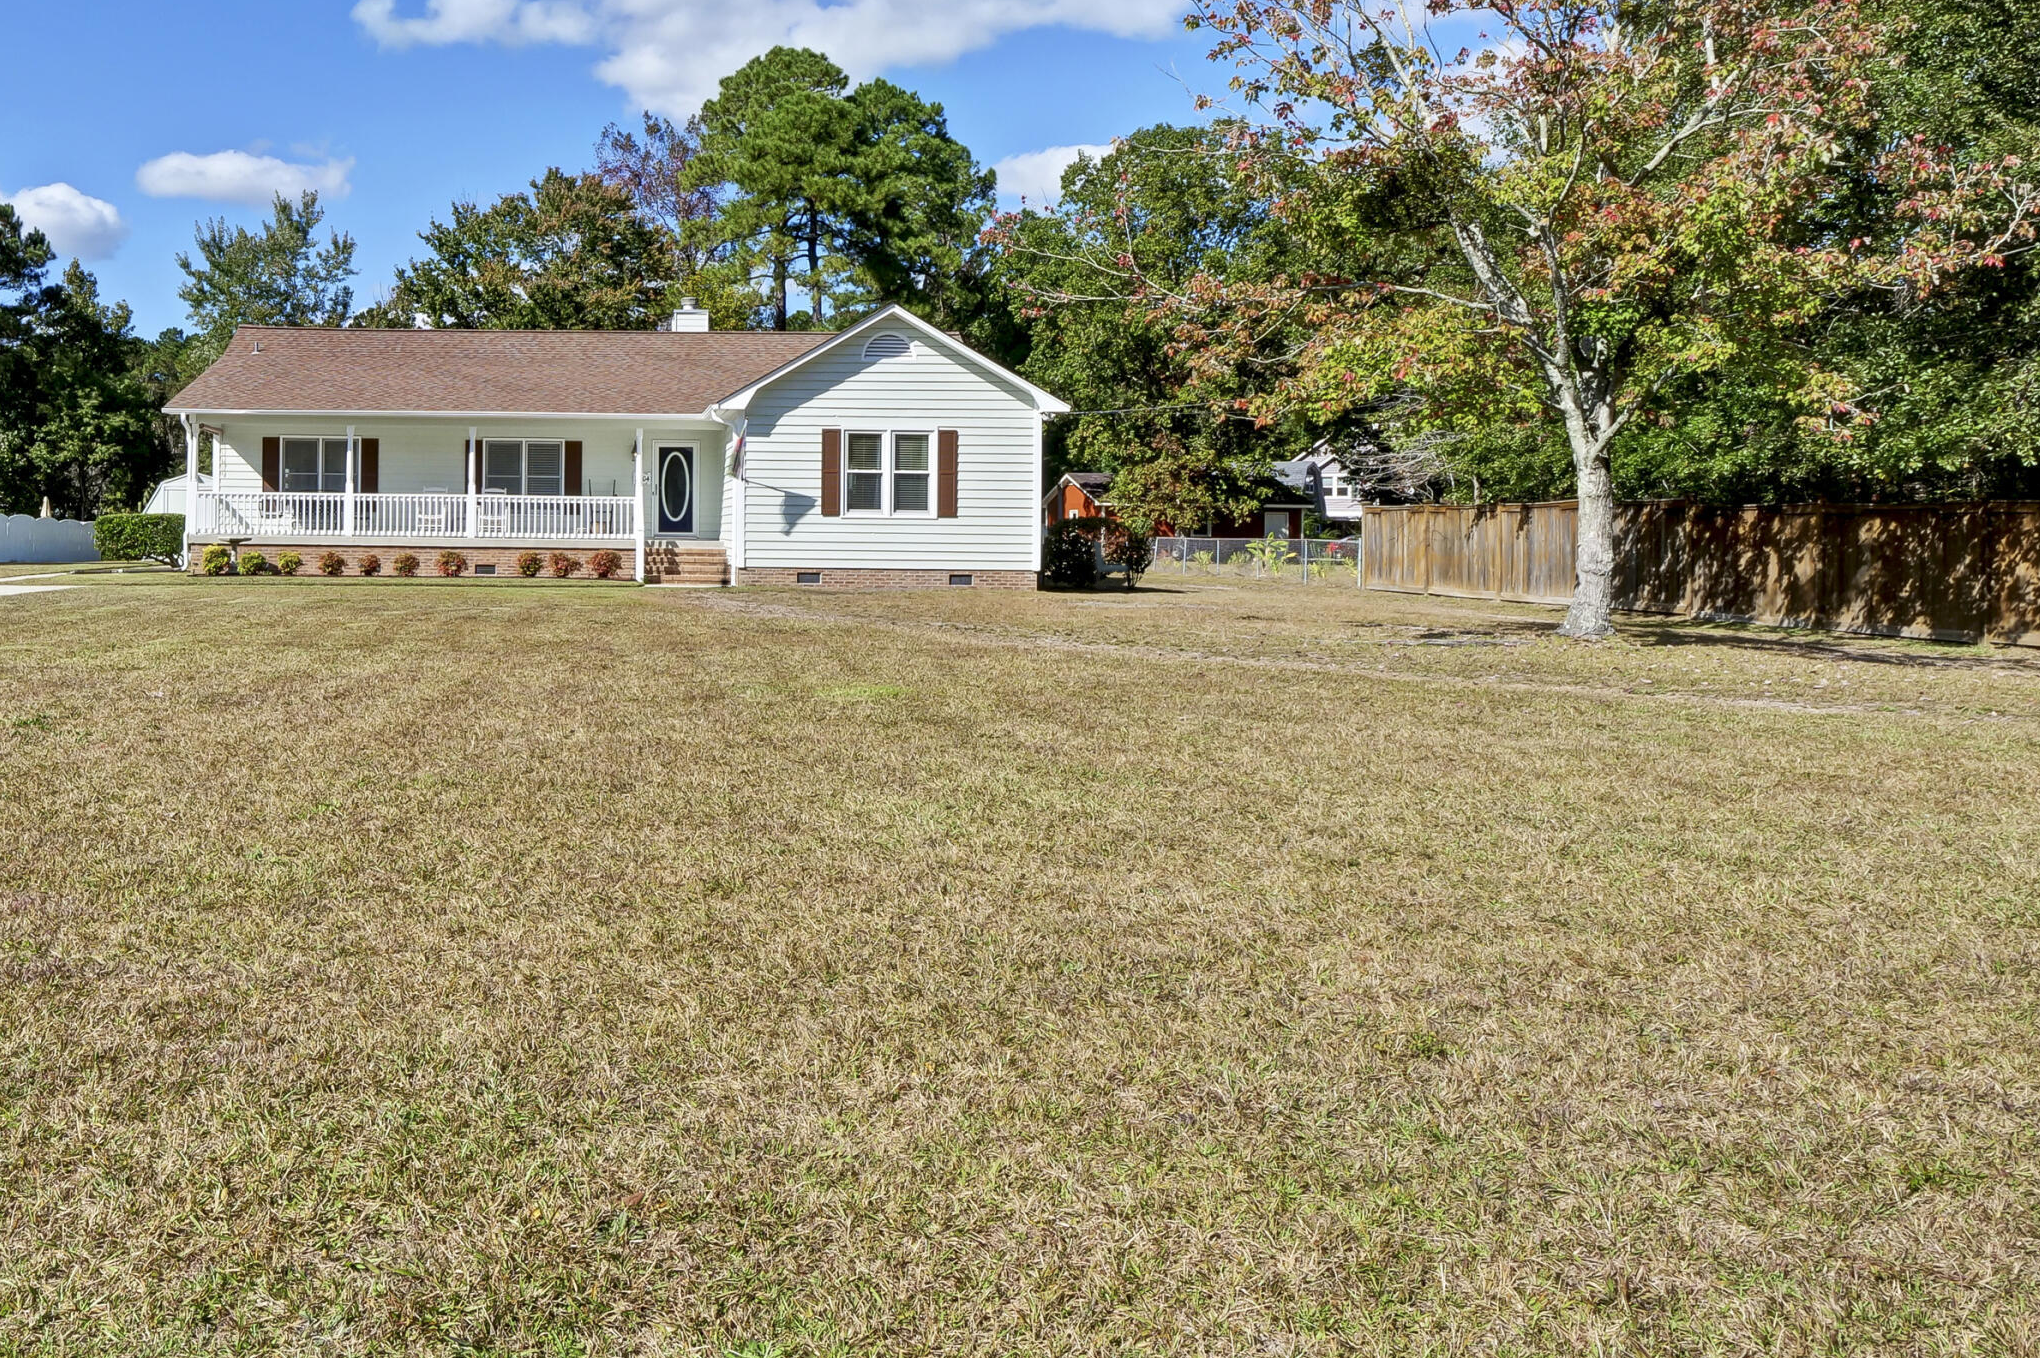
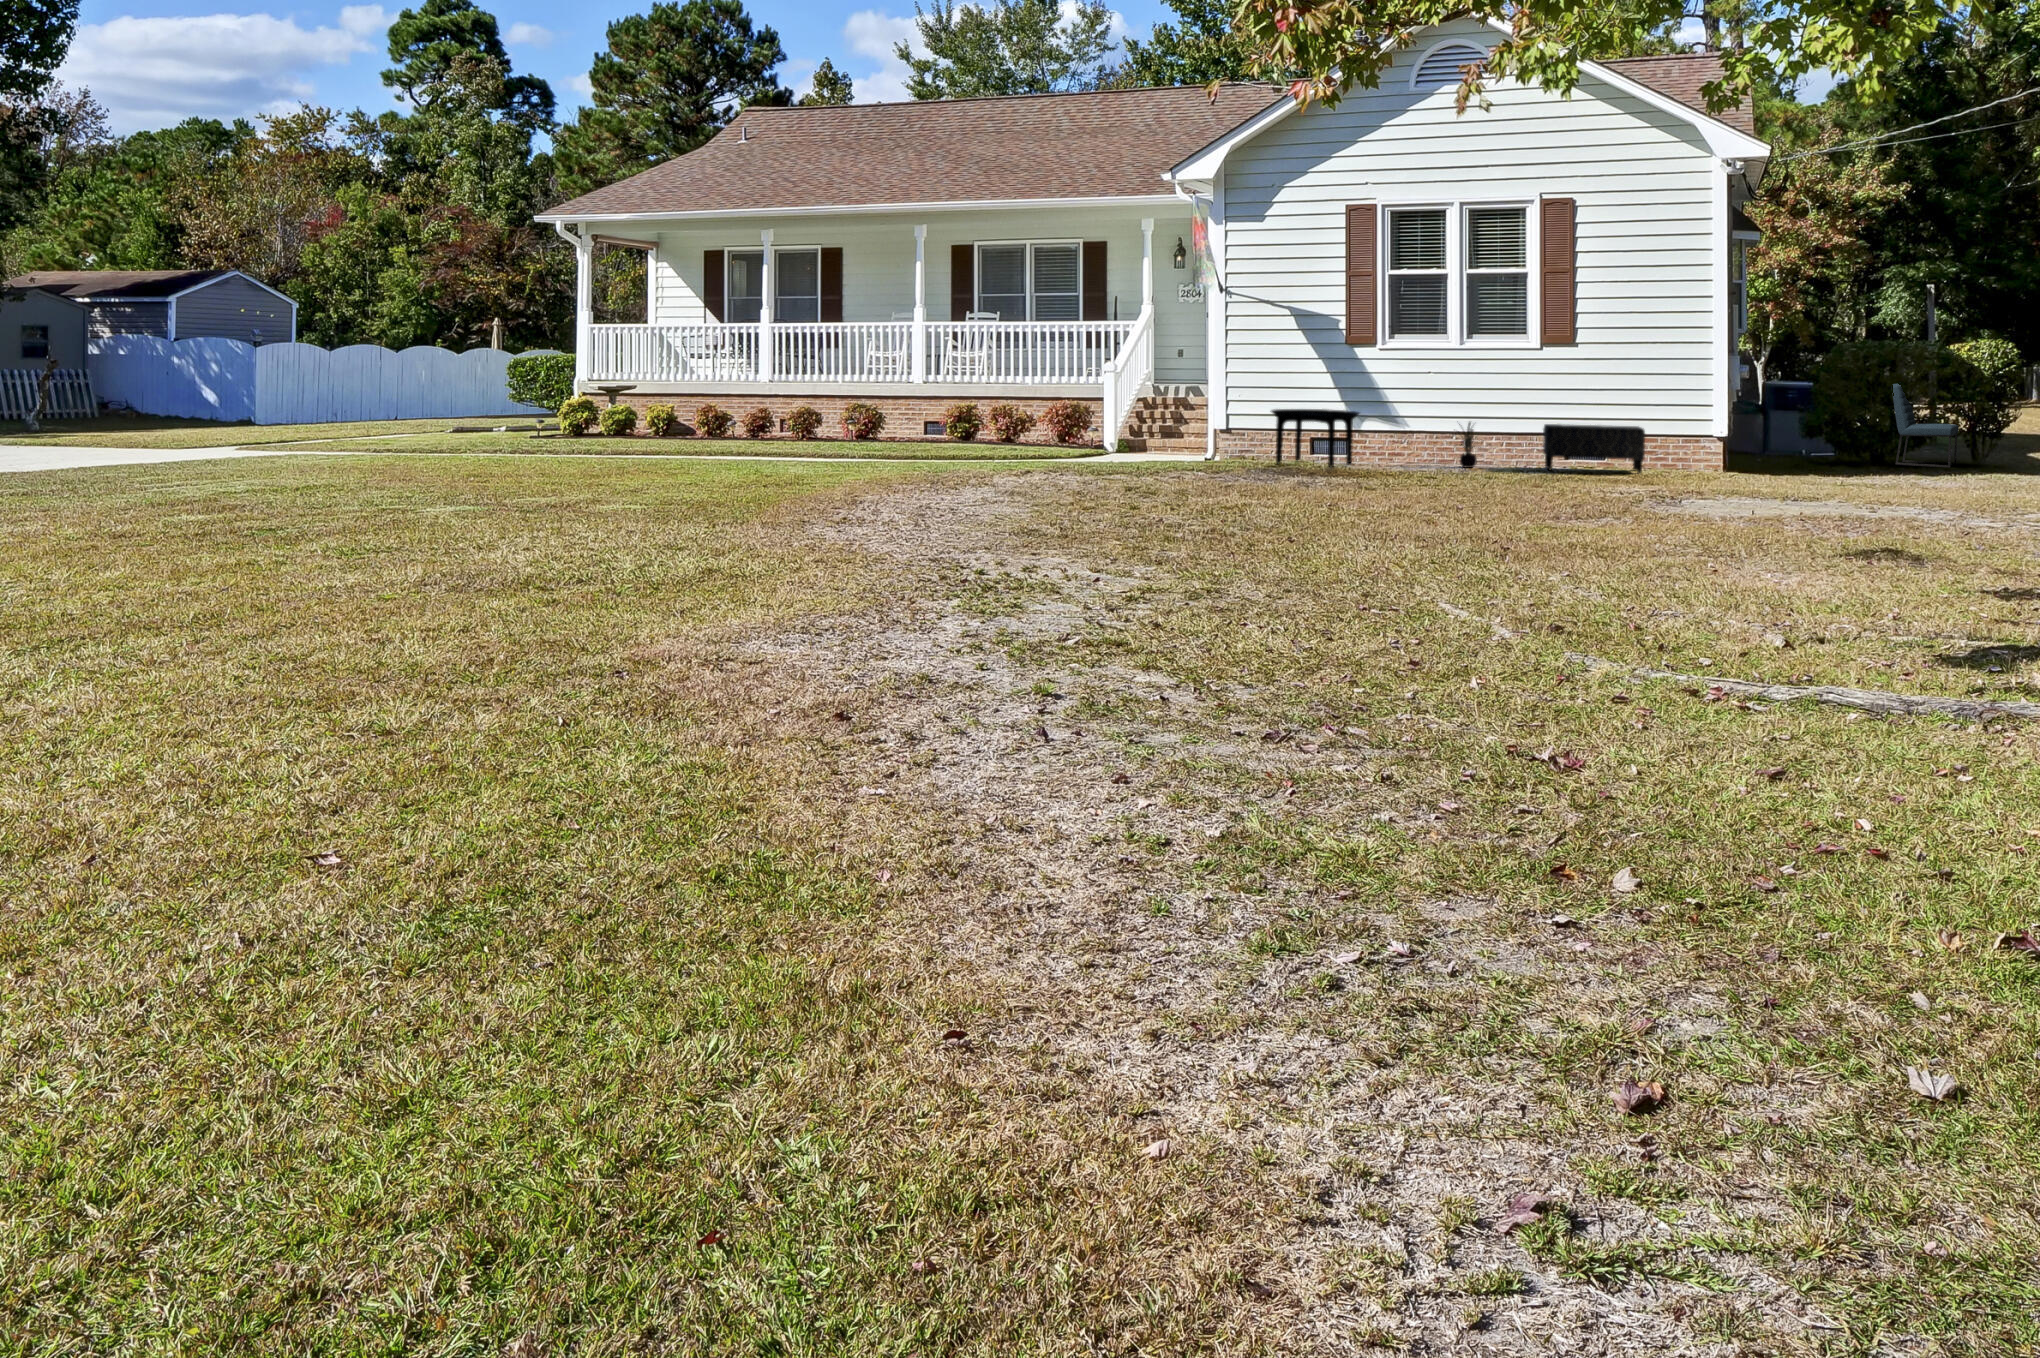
round table: none [783,556,840,592] -> present [1271,409,1359,467]
decorative plant: present [720,562,729,587] -> present [1458,422,1477,468]
bench: none [937,565,1001,594] -> present [1543,424,1645,473]

